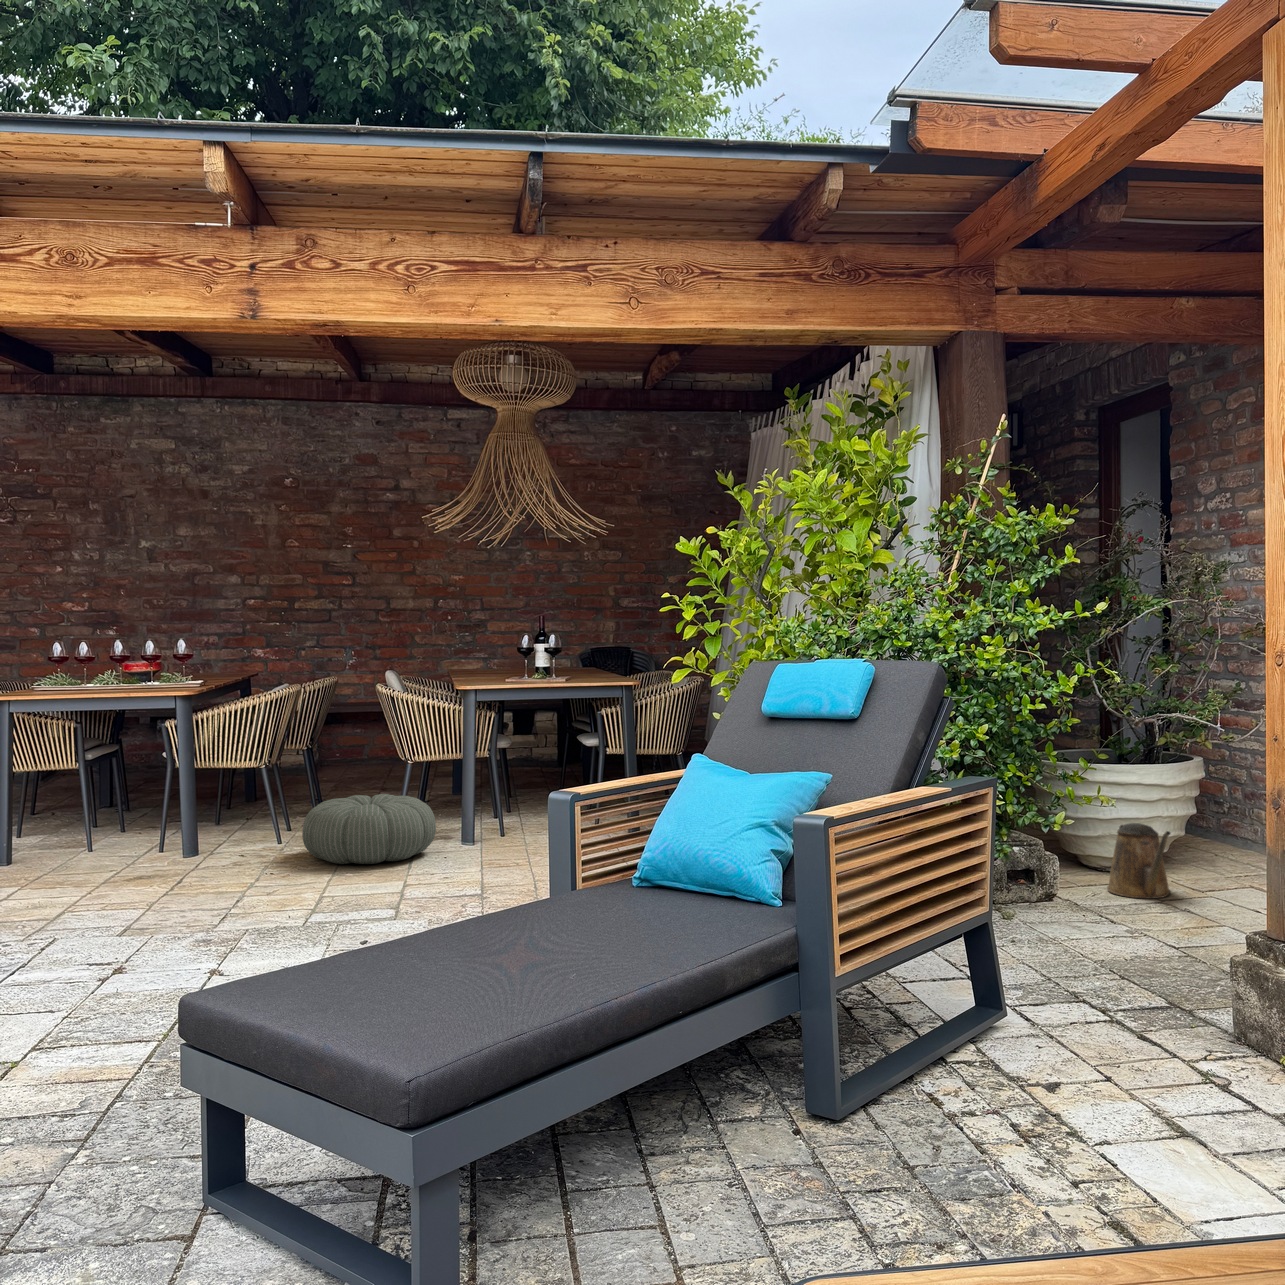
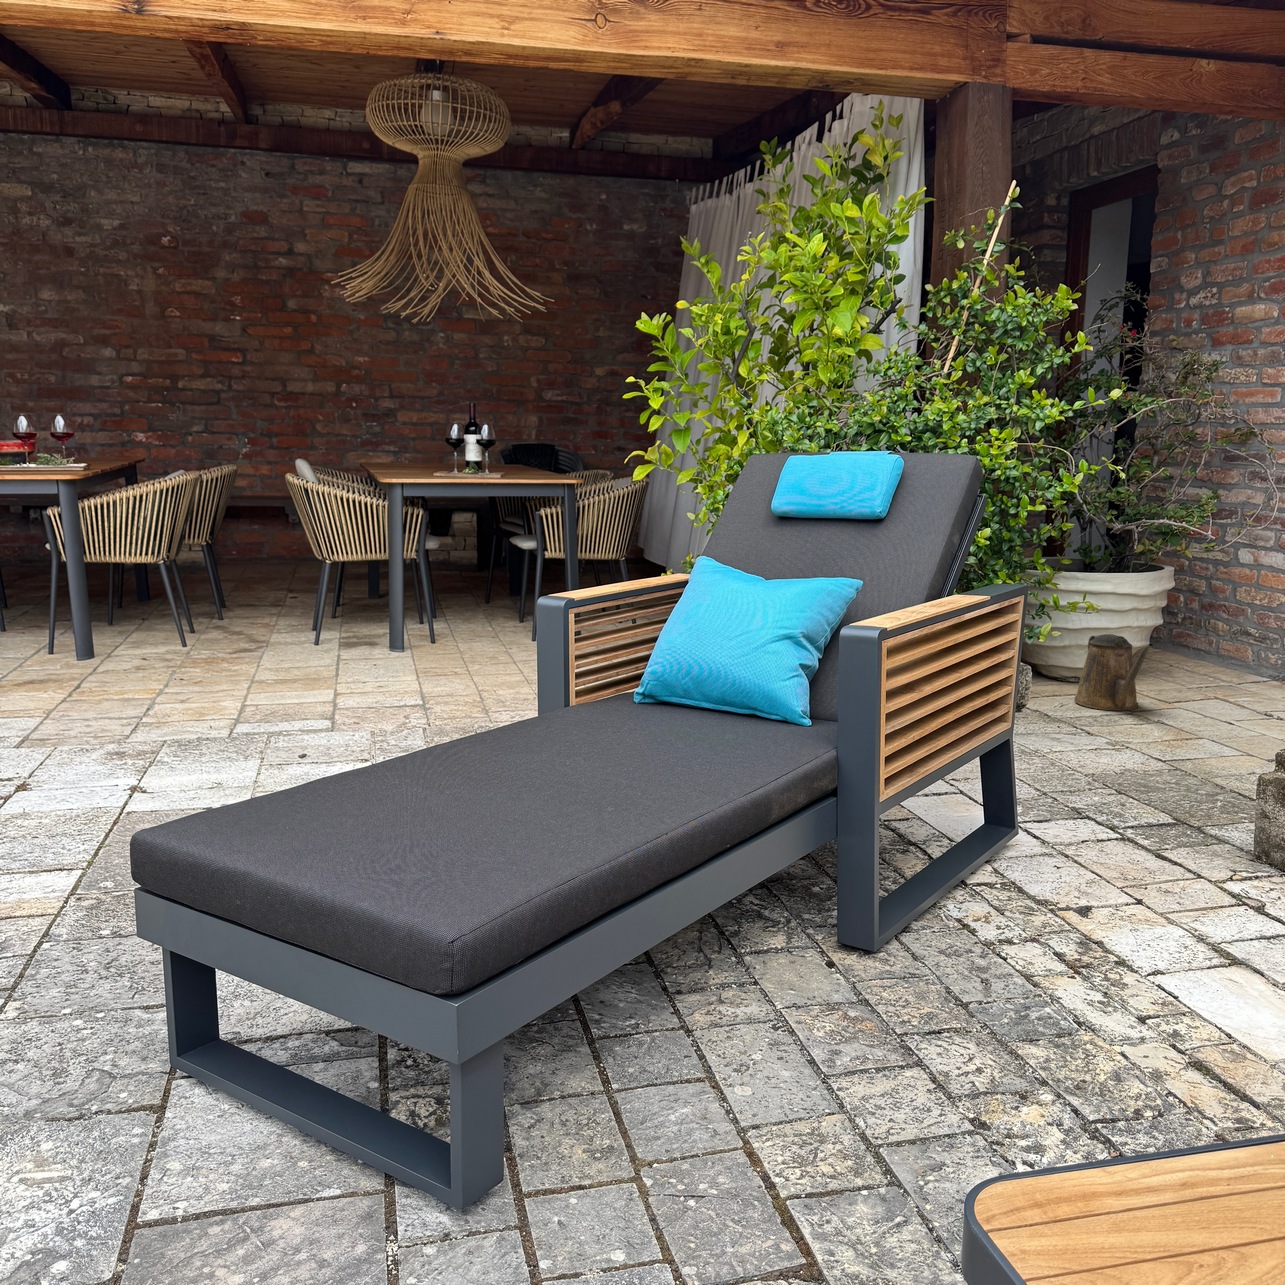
pouf: present [302,794,436,864] -> none [214,594,363,669]

